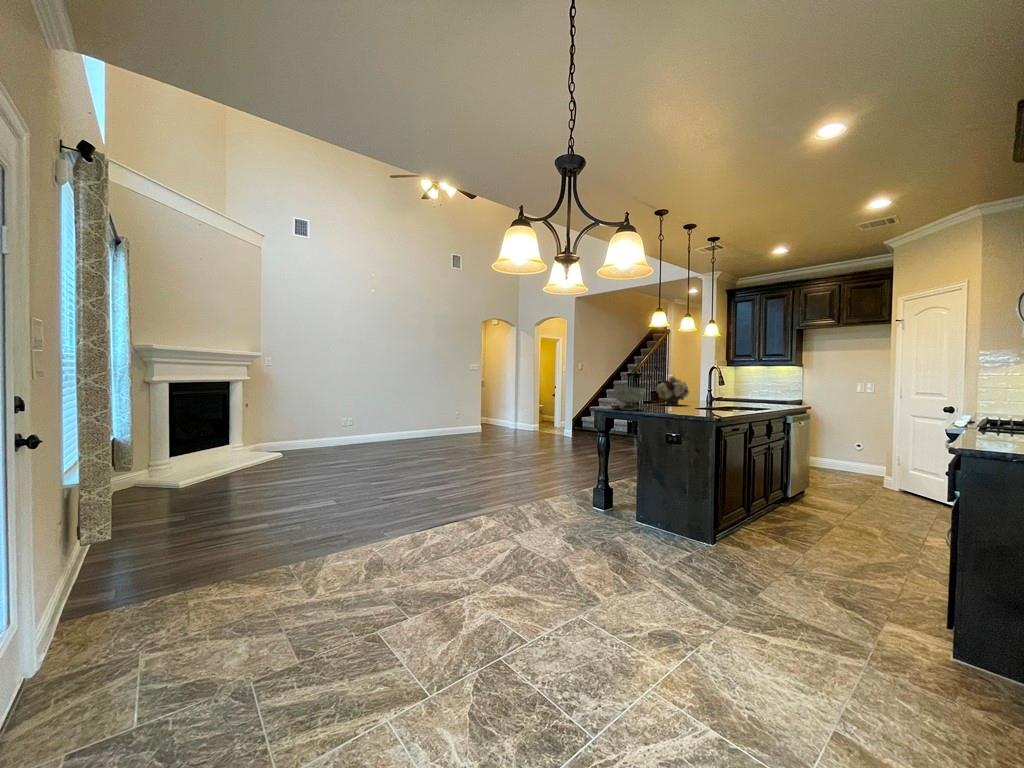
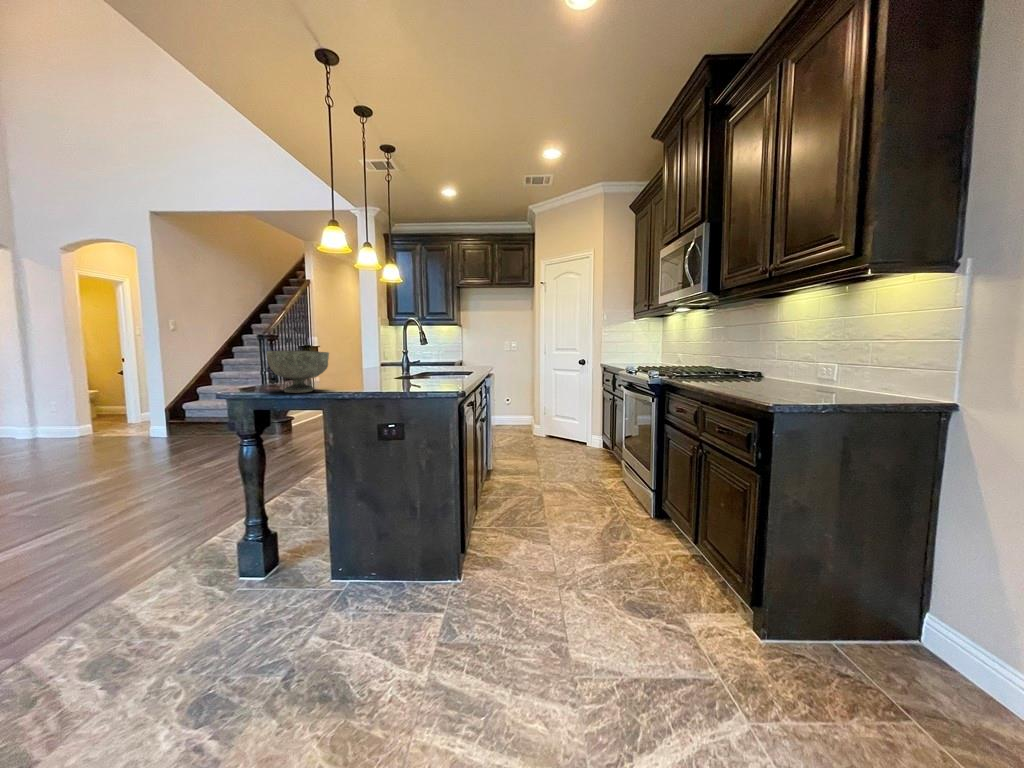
flower arrangement: present [656,376,689,406] -> none [328,332,377,378]

